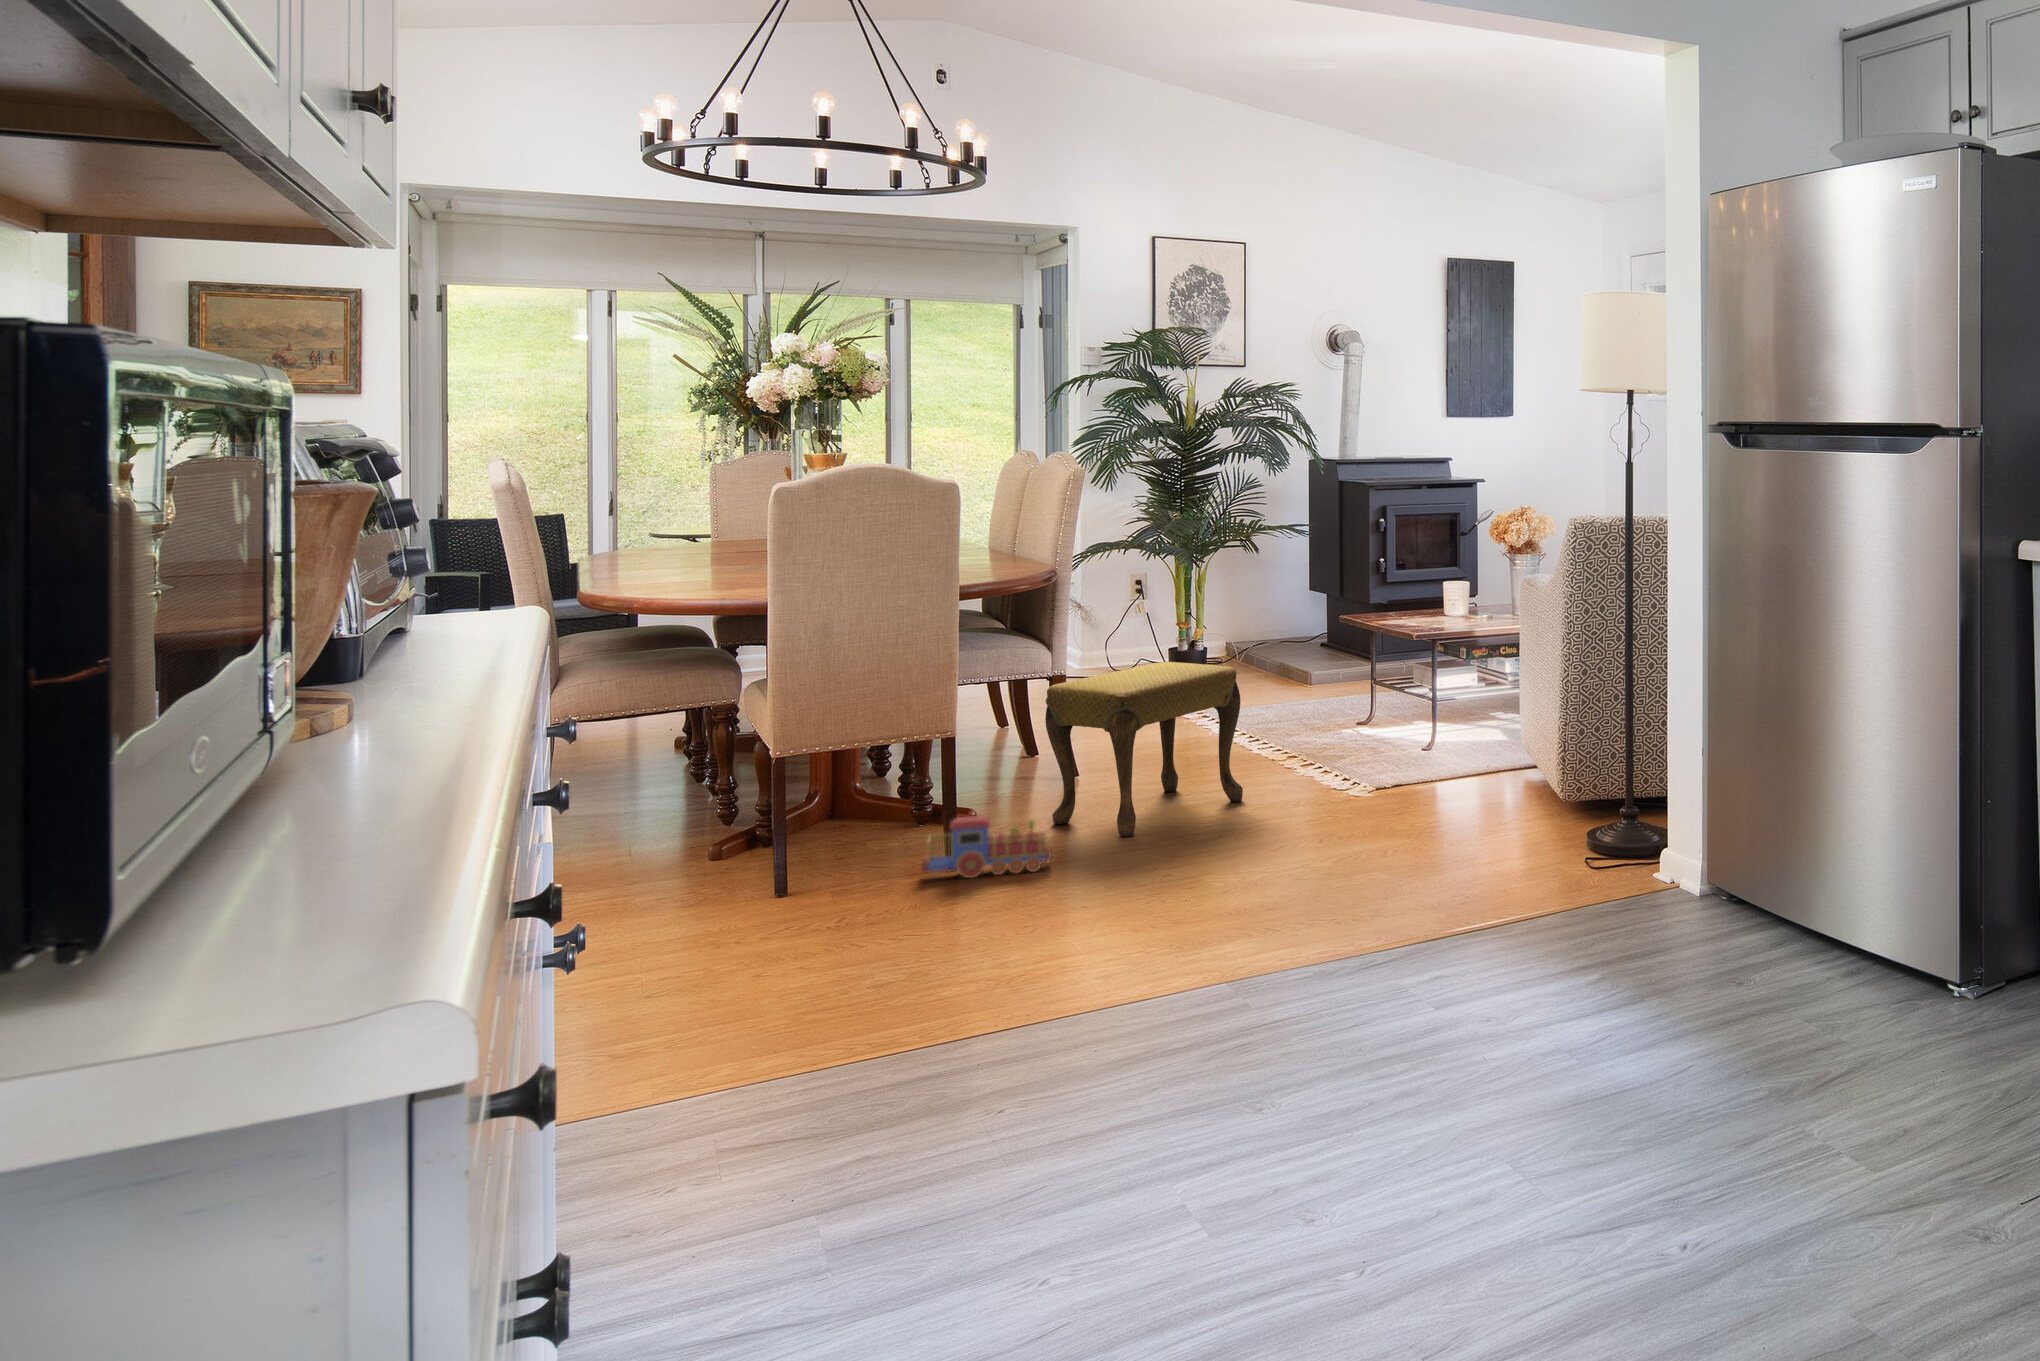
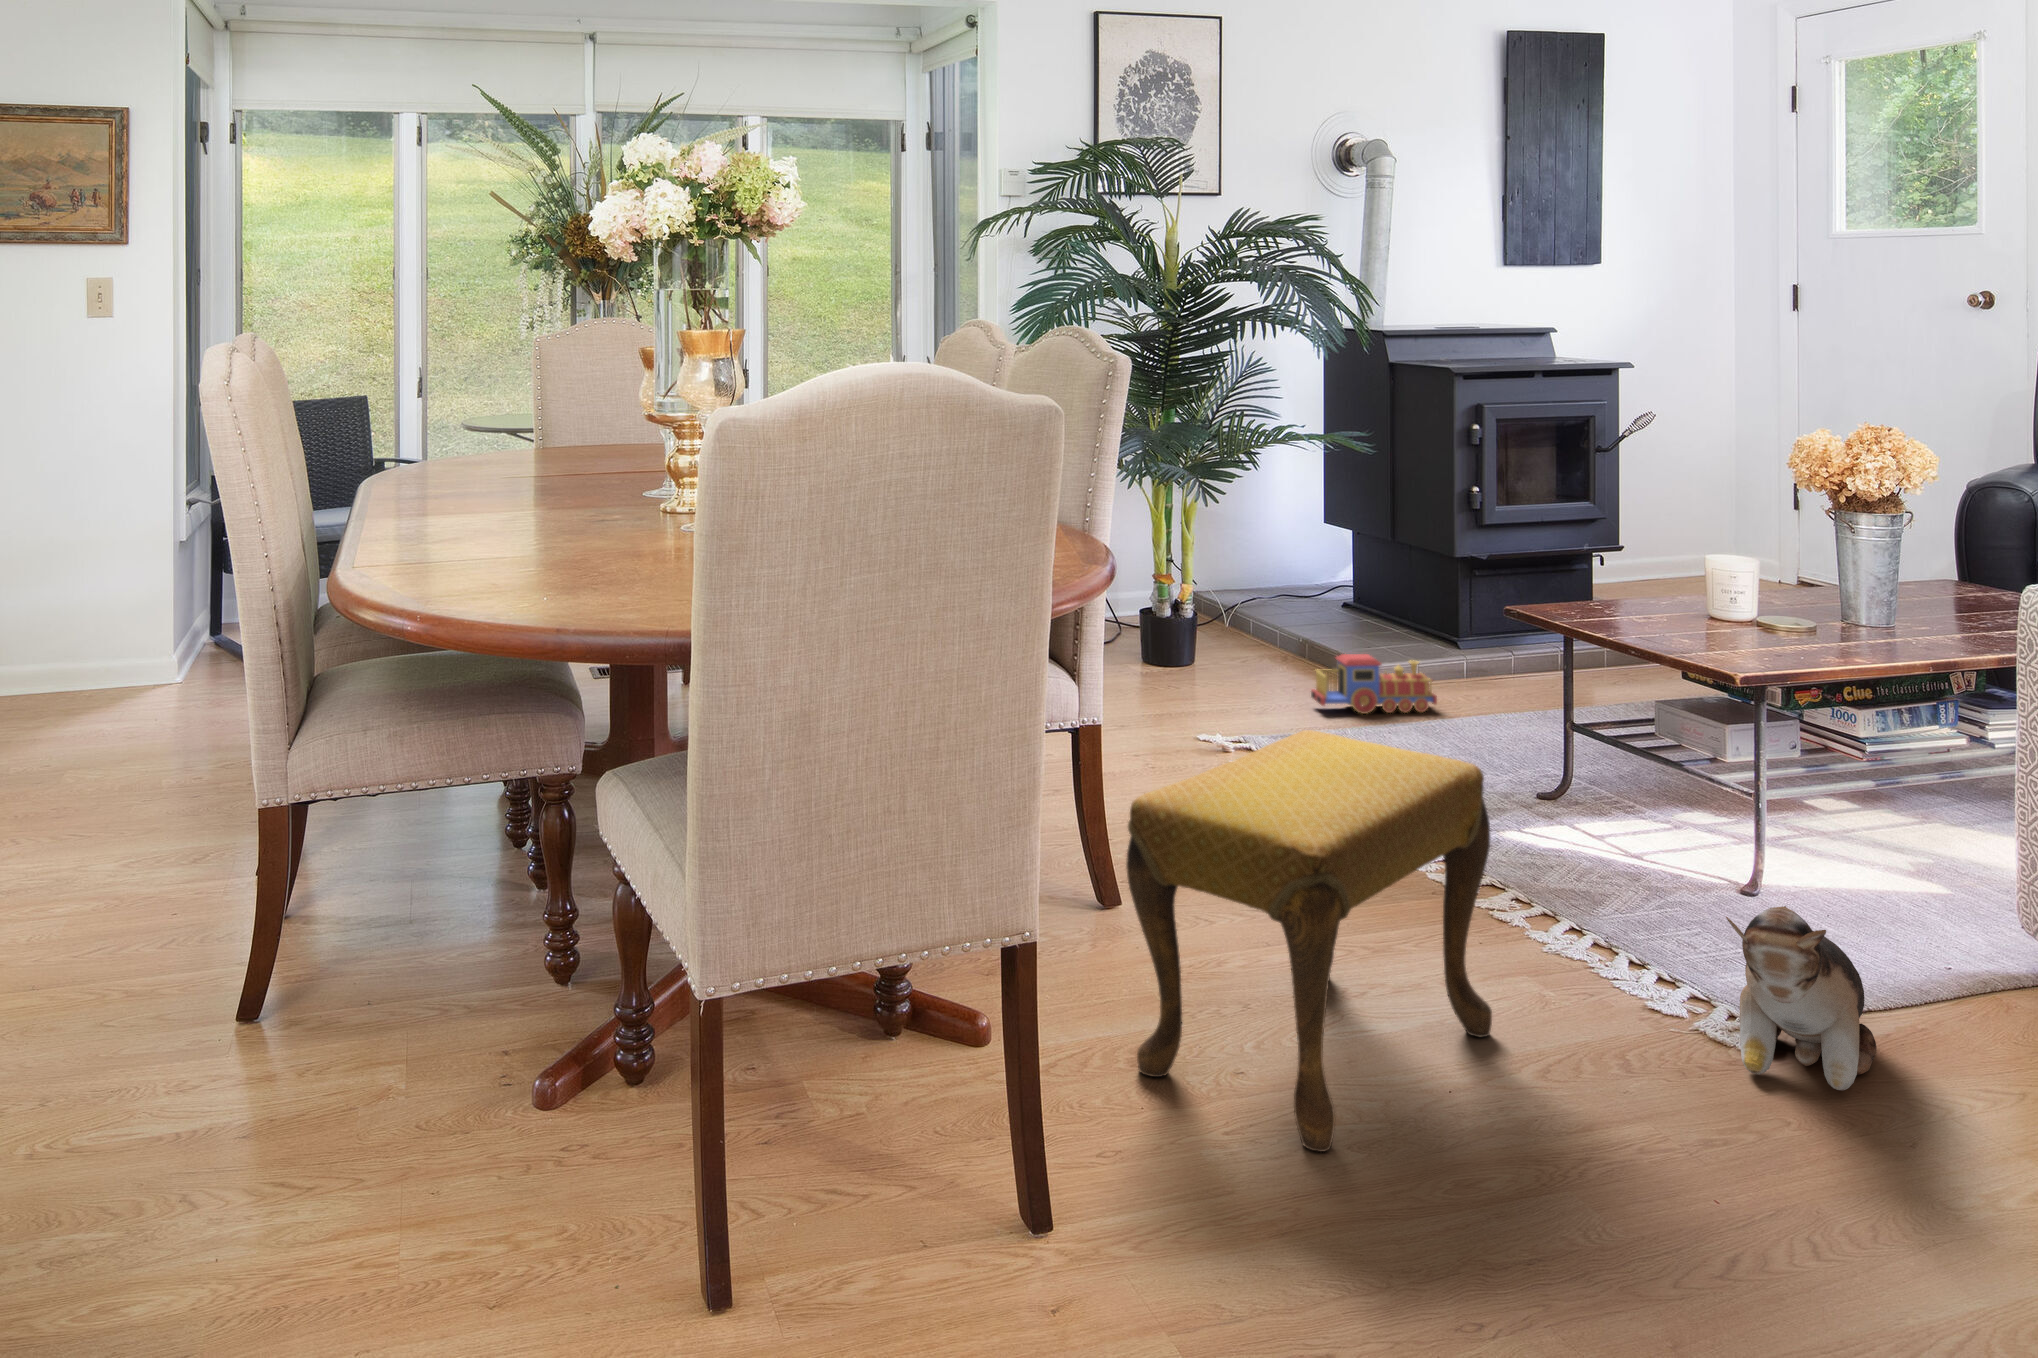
plush toy: none [1332,719,1420,802] -> present [1726,906,1877,1090]
toy train: present [922,816,1051,878] -> present [1311,654,1437,714]

